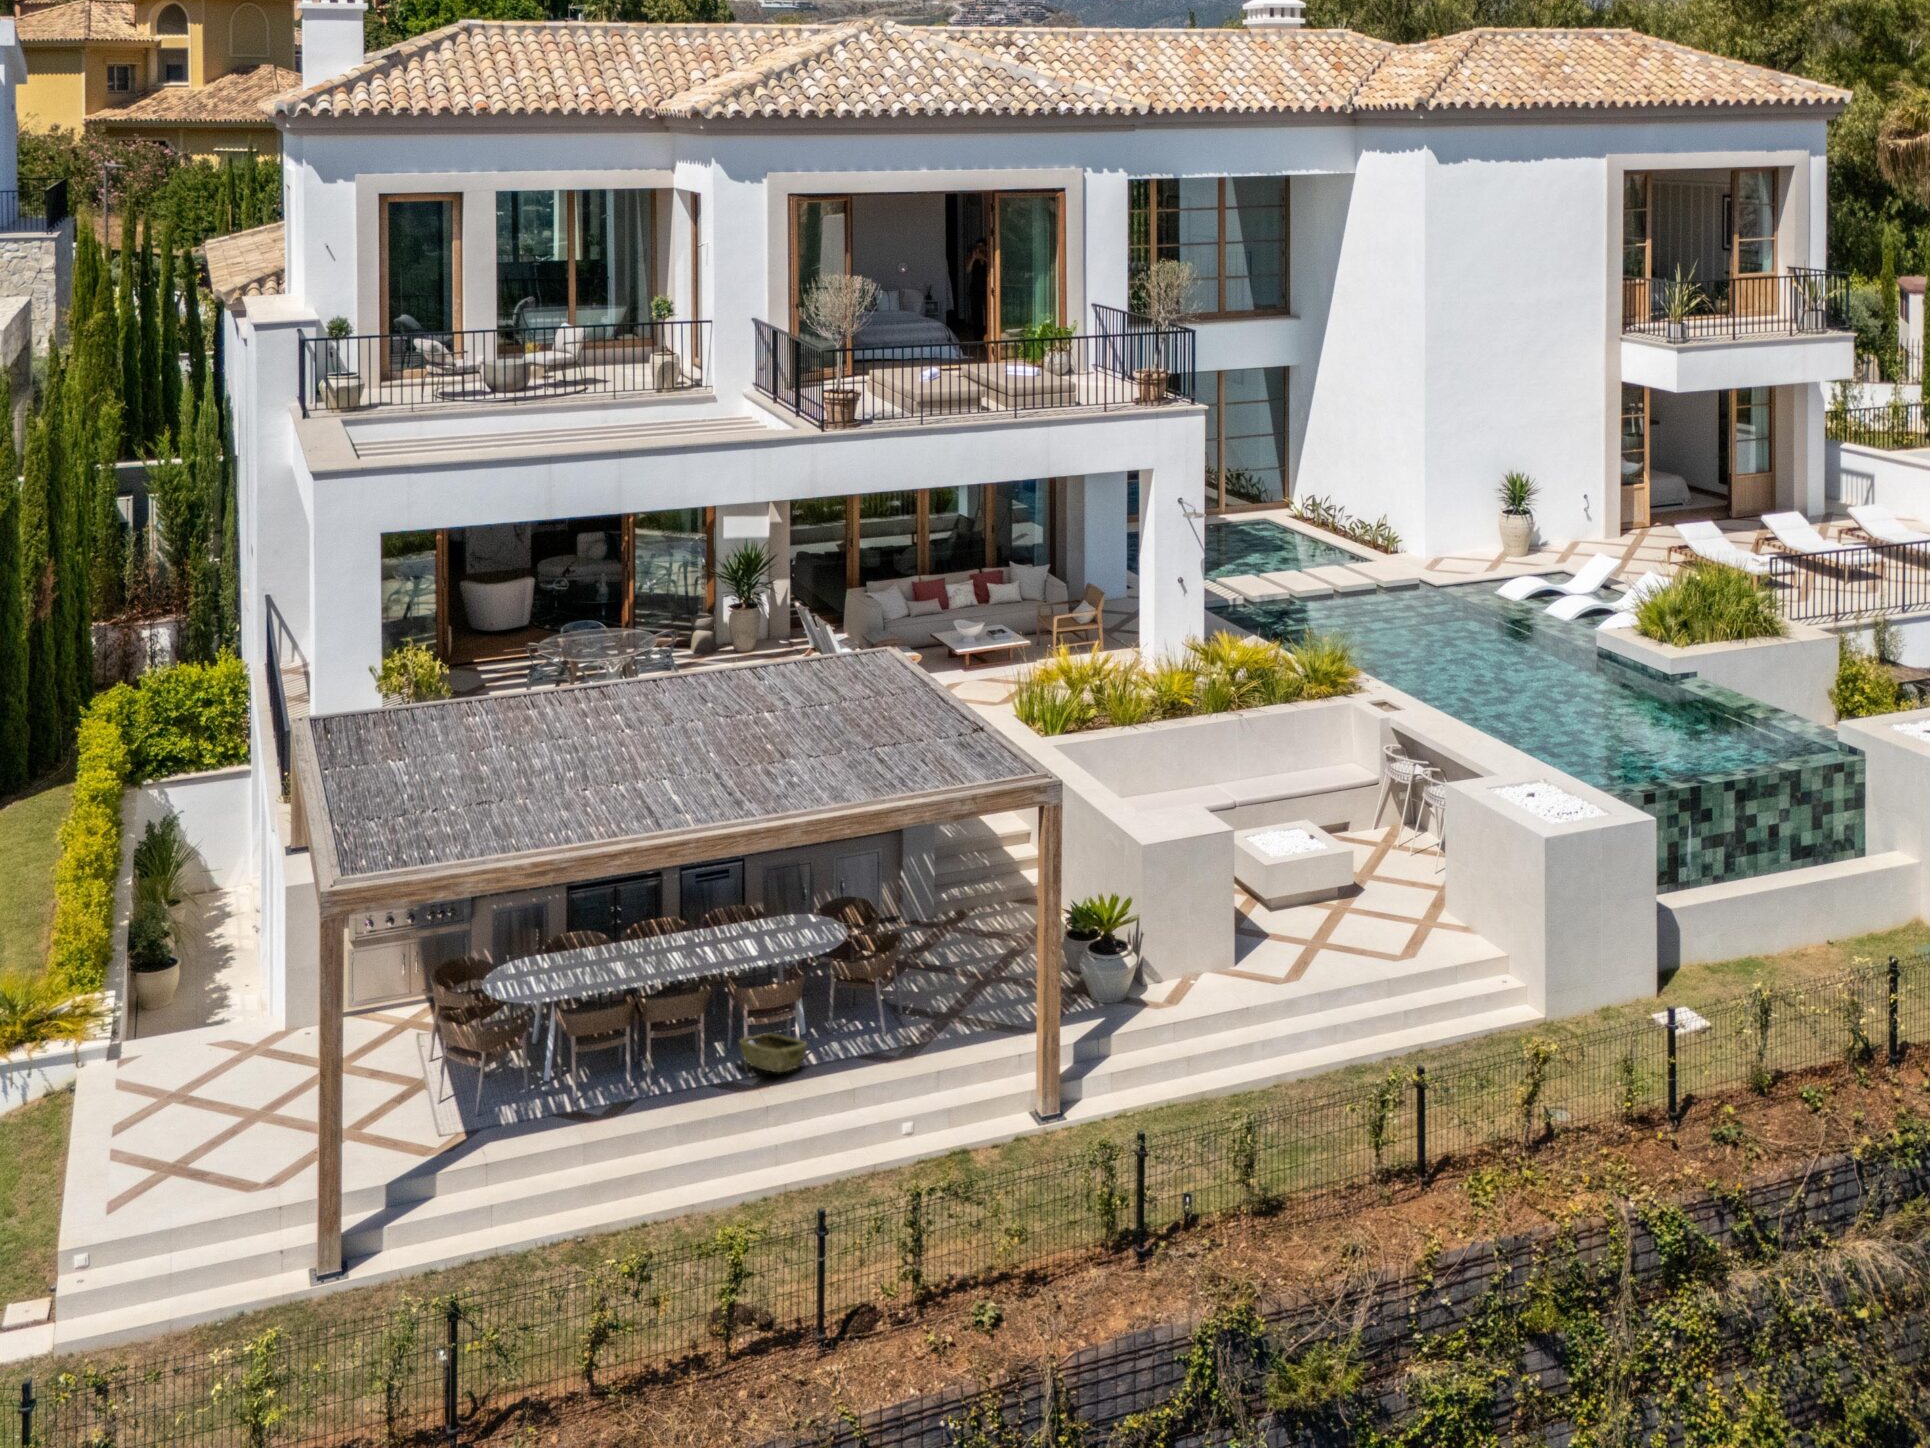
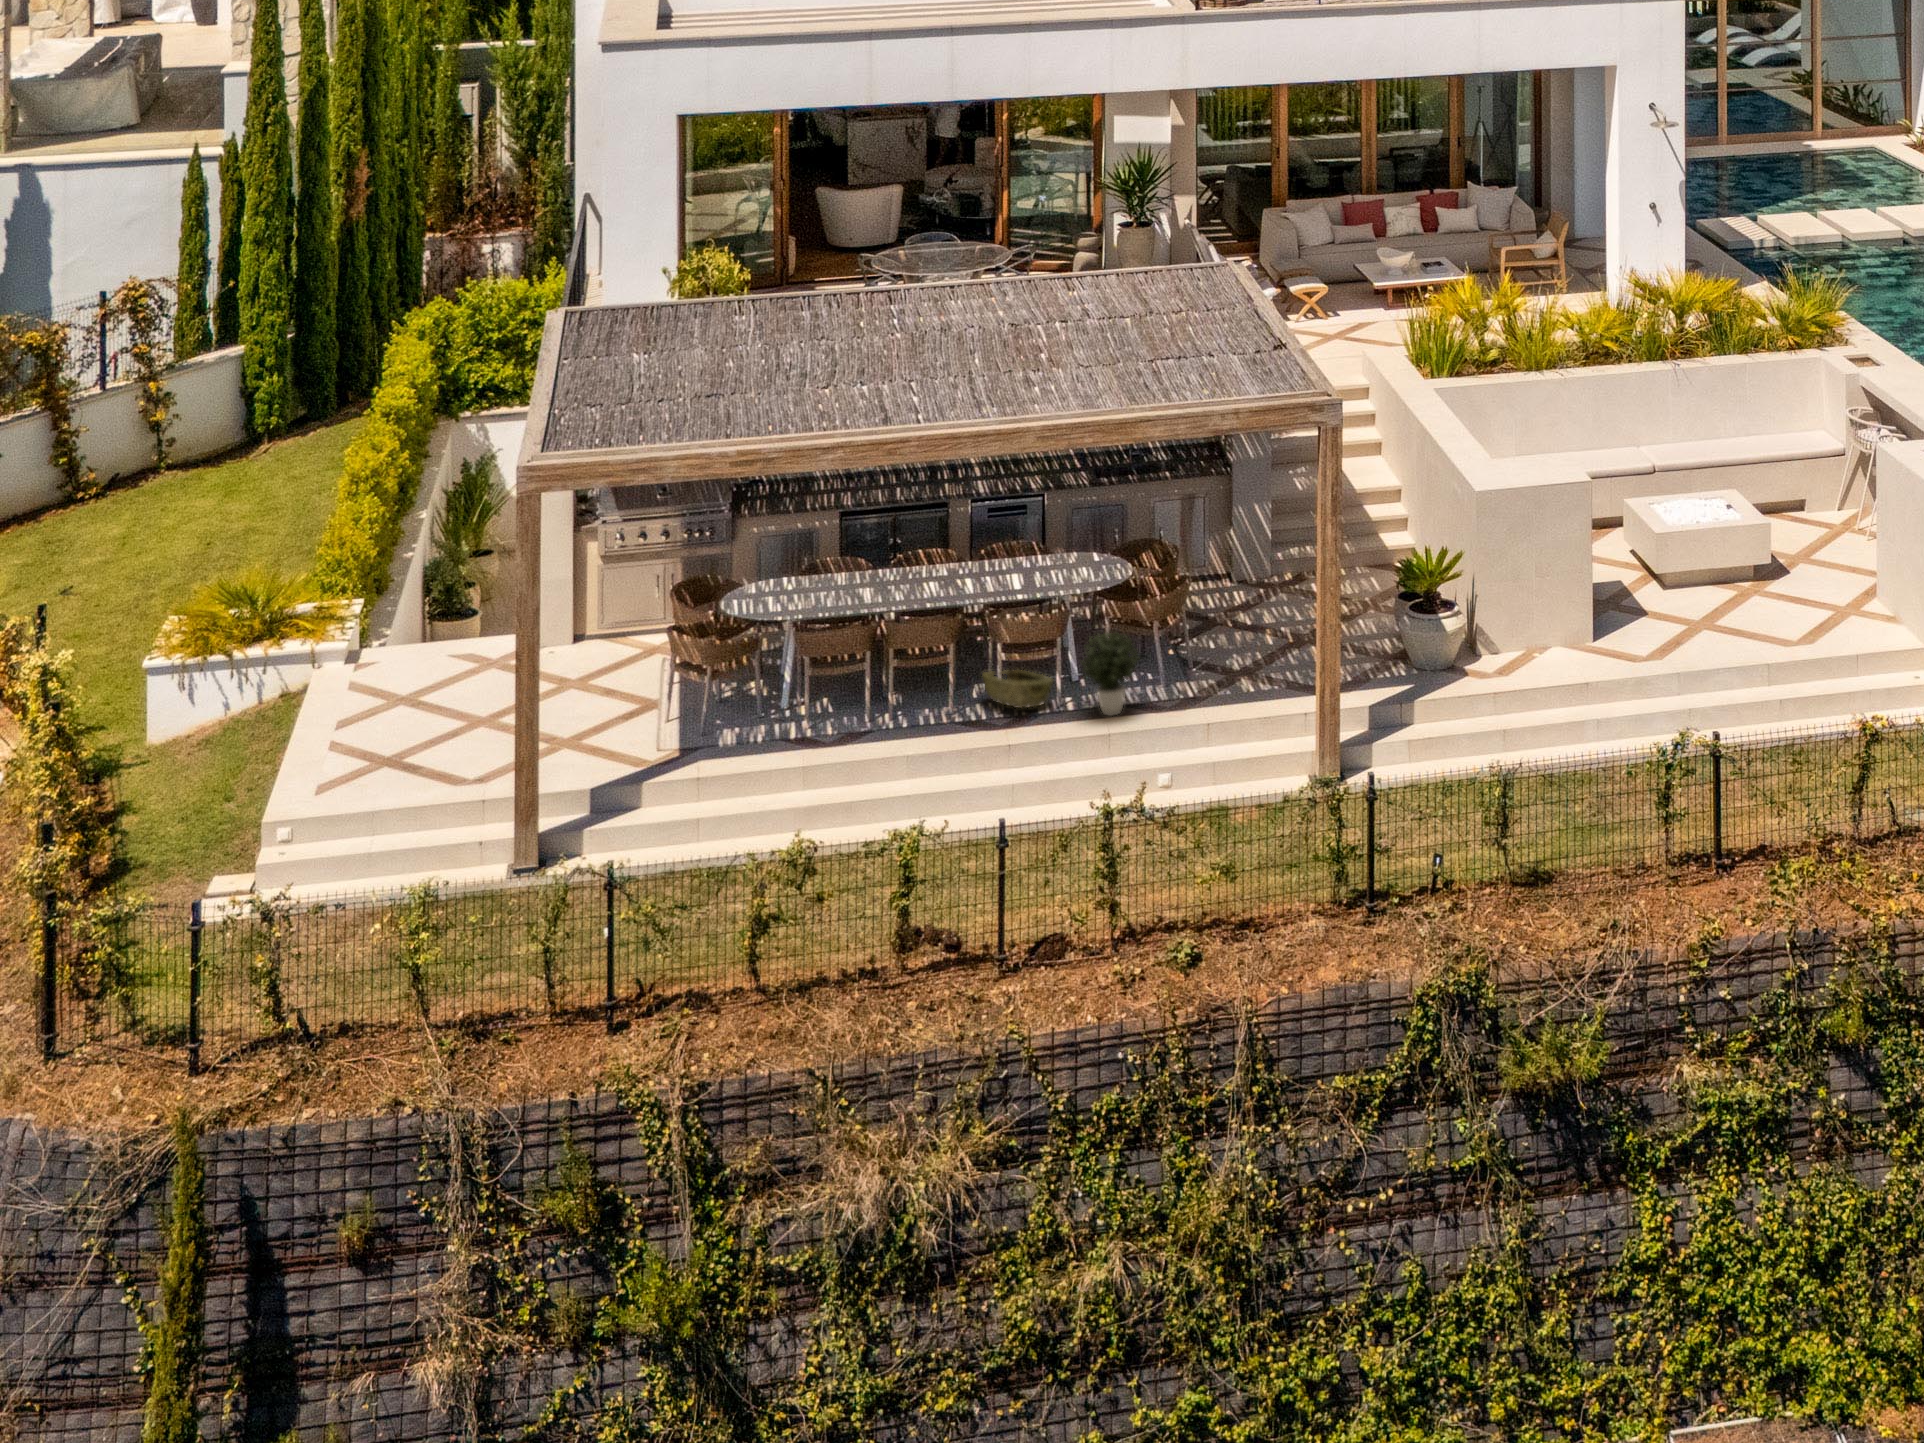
potted plant: none [837,998,890,1075] -> present [1082,633,1138,715]

